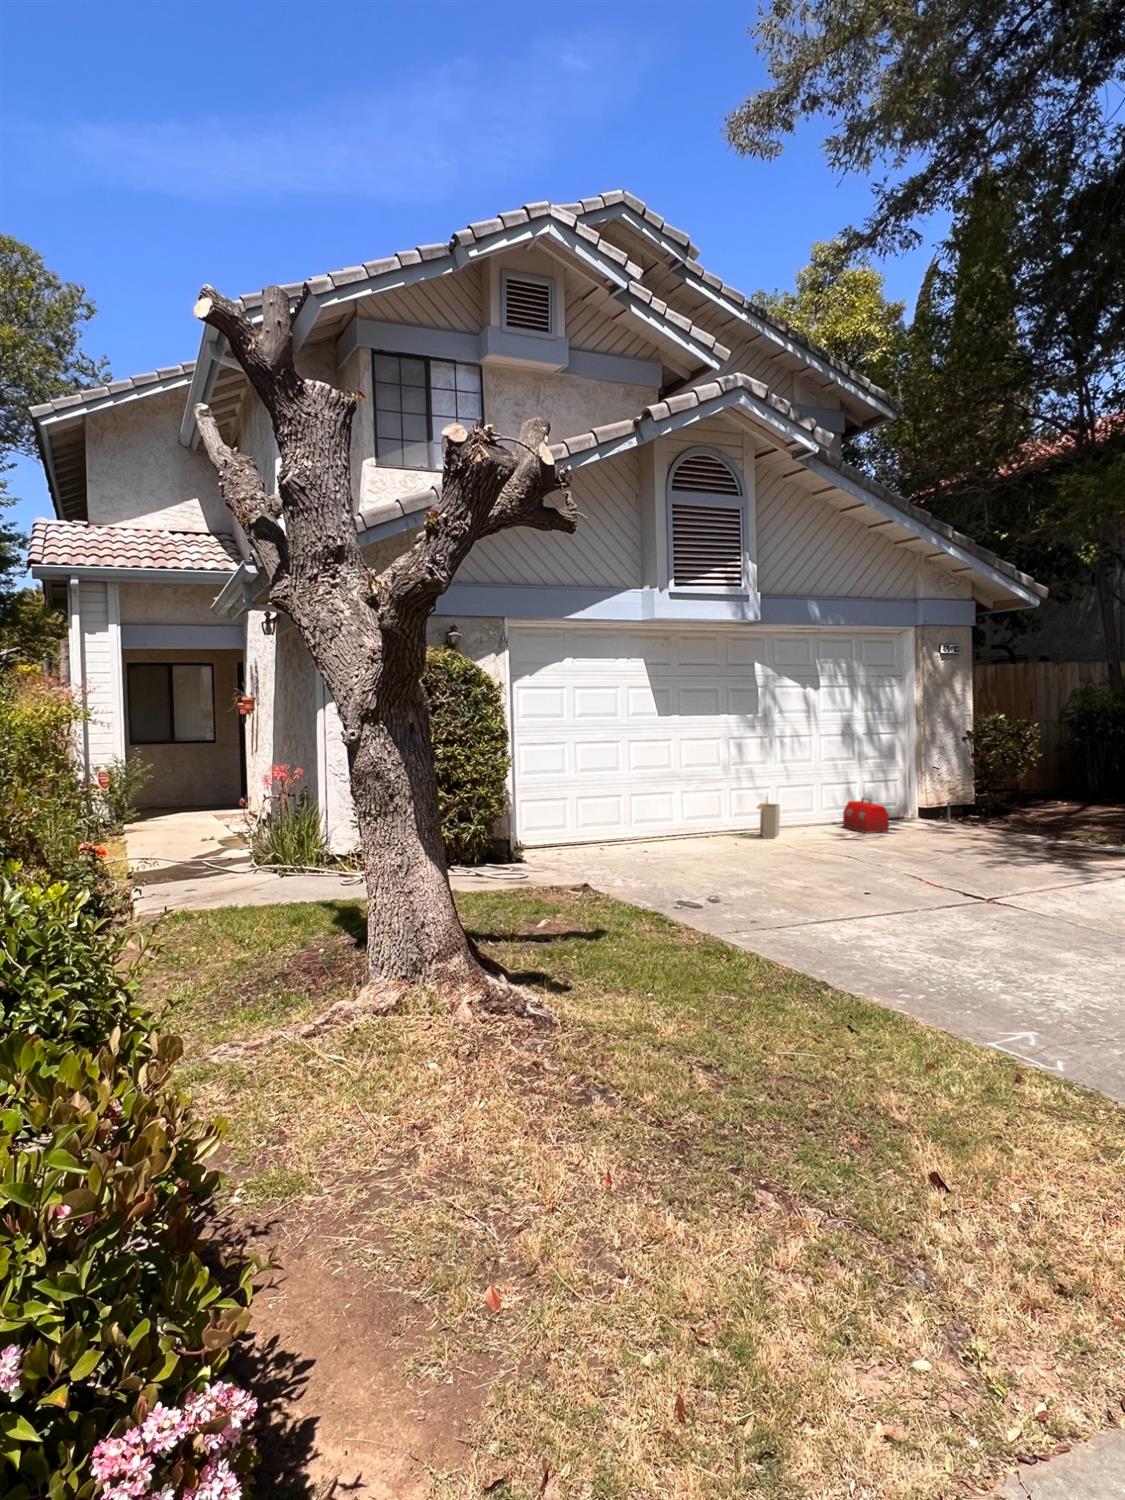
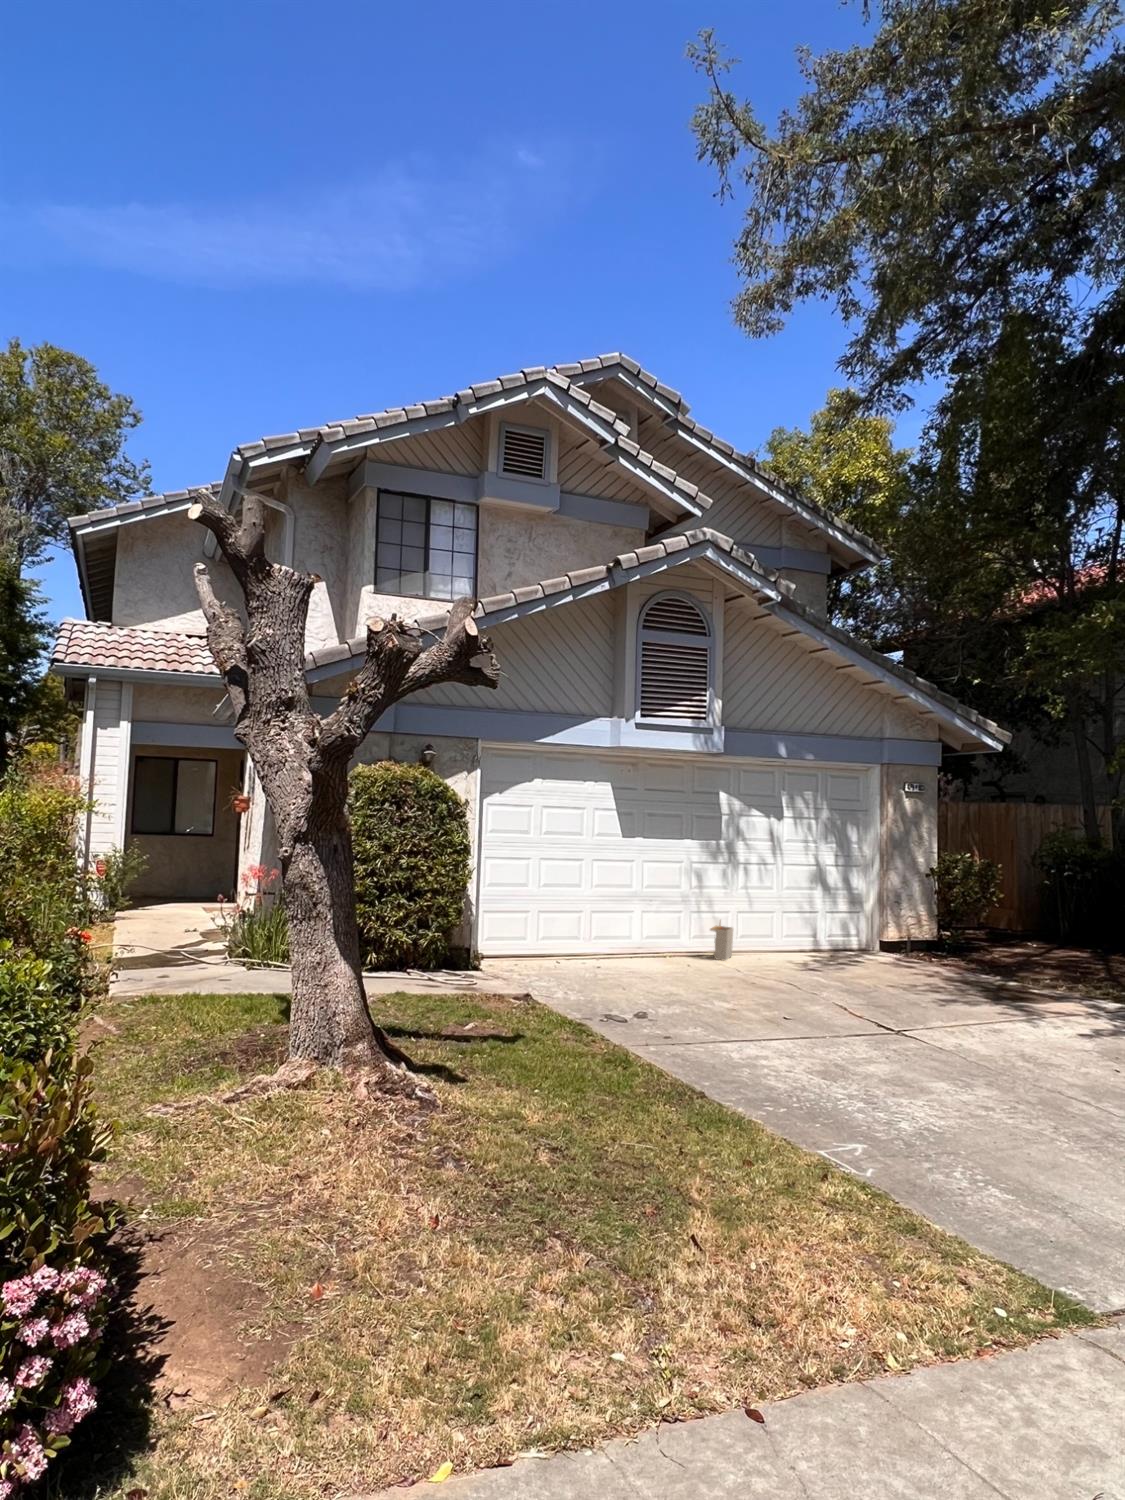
toolbox: present [843,797,889,833] -> none [797,925,840,961]

